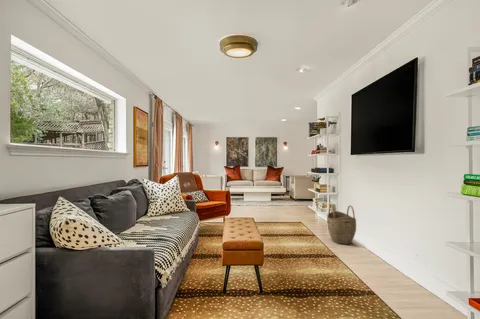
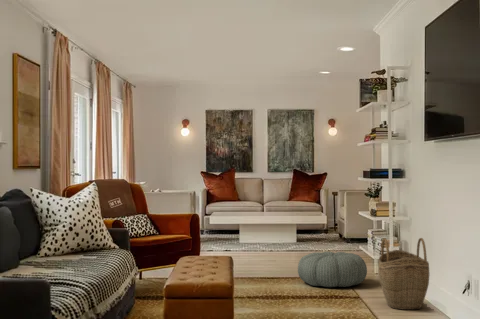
pouf: none [280,209,315,228] -> present [298,252,367,287]

